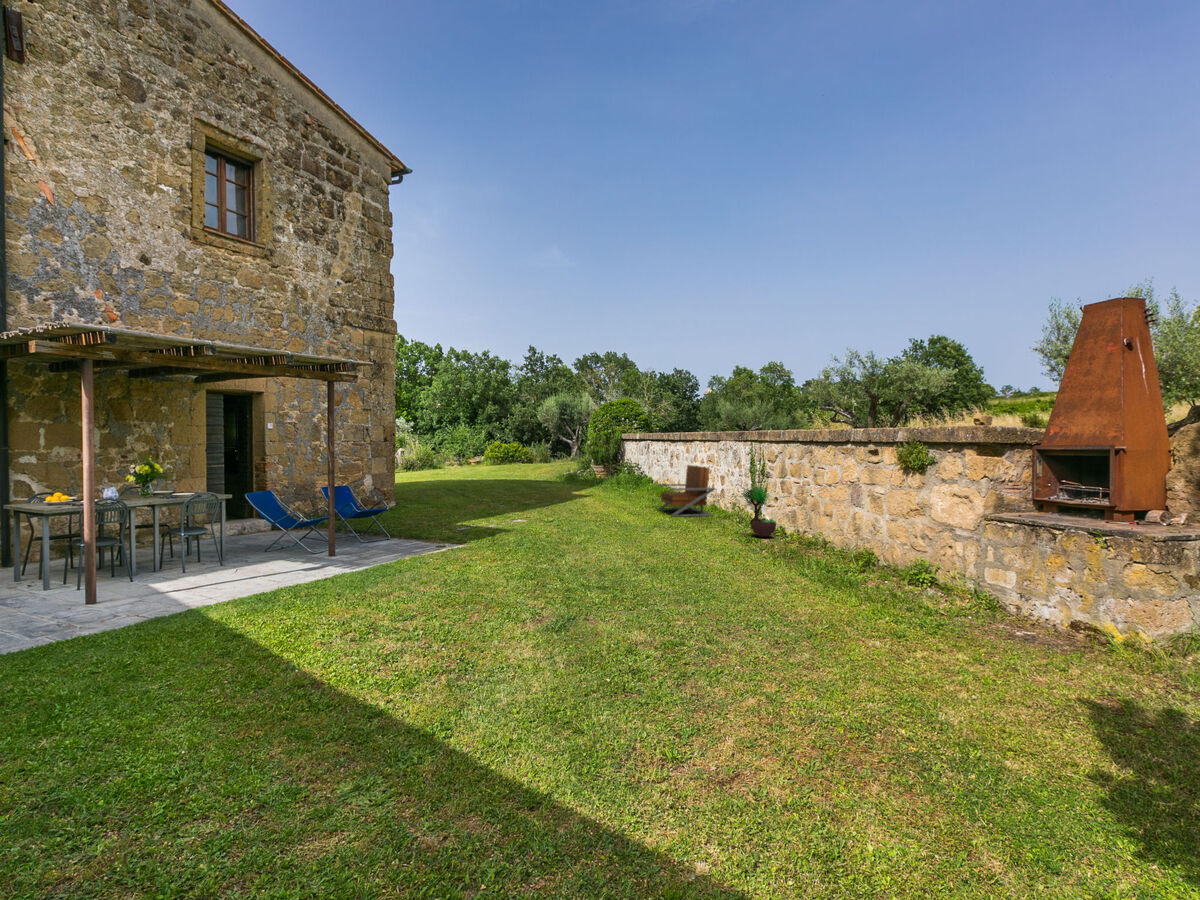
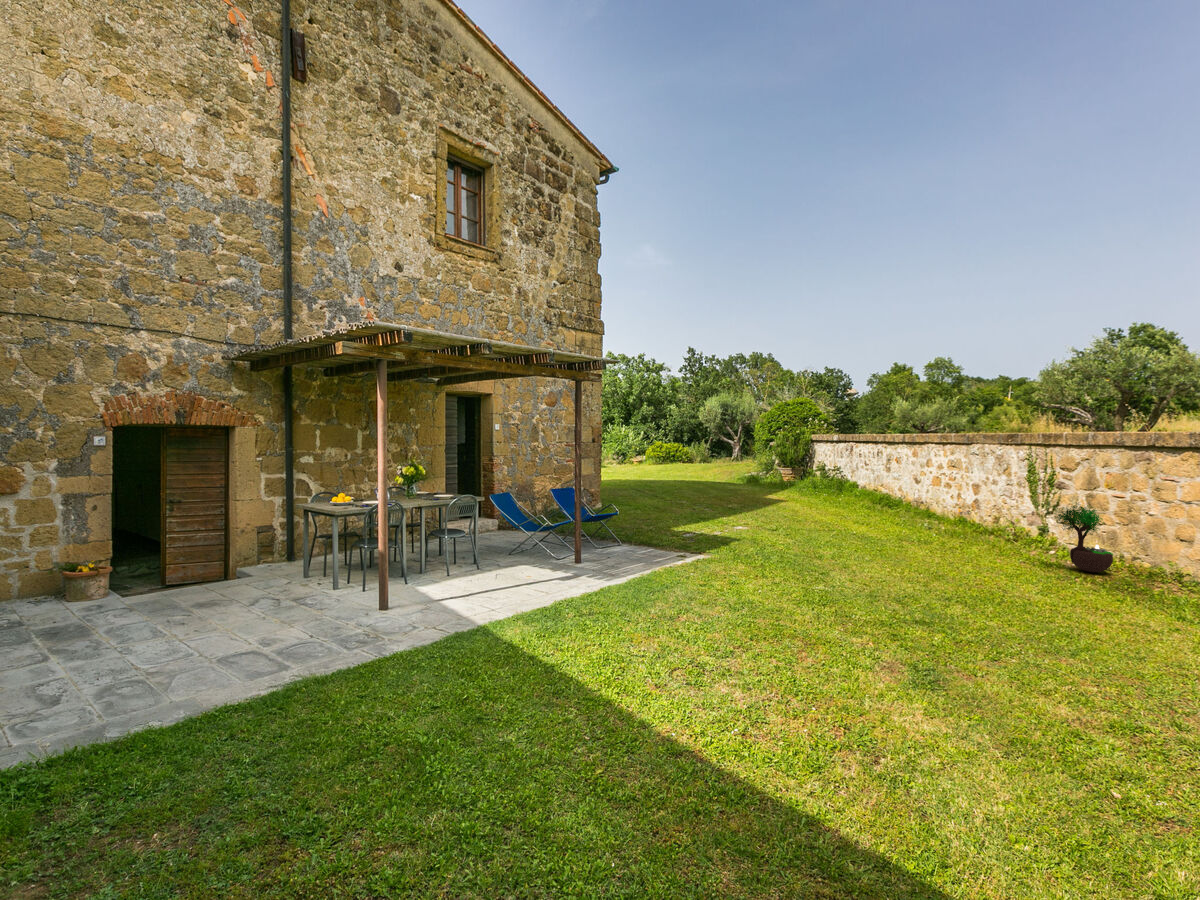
lounge chair: present [658,465,715,517] -> none [891,472,978,534]

